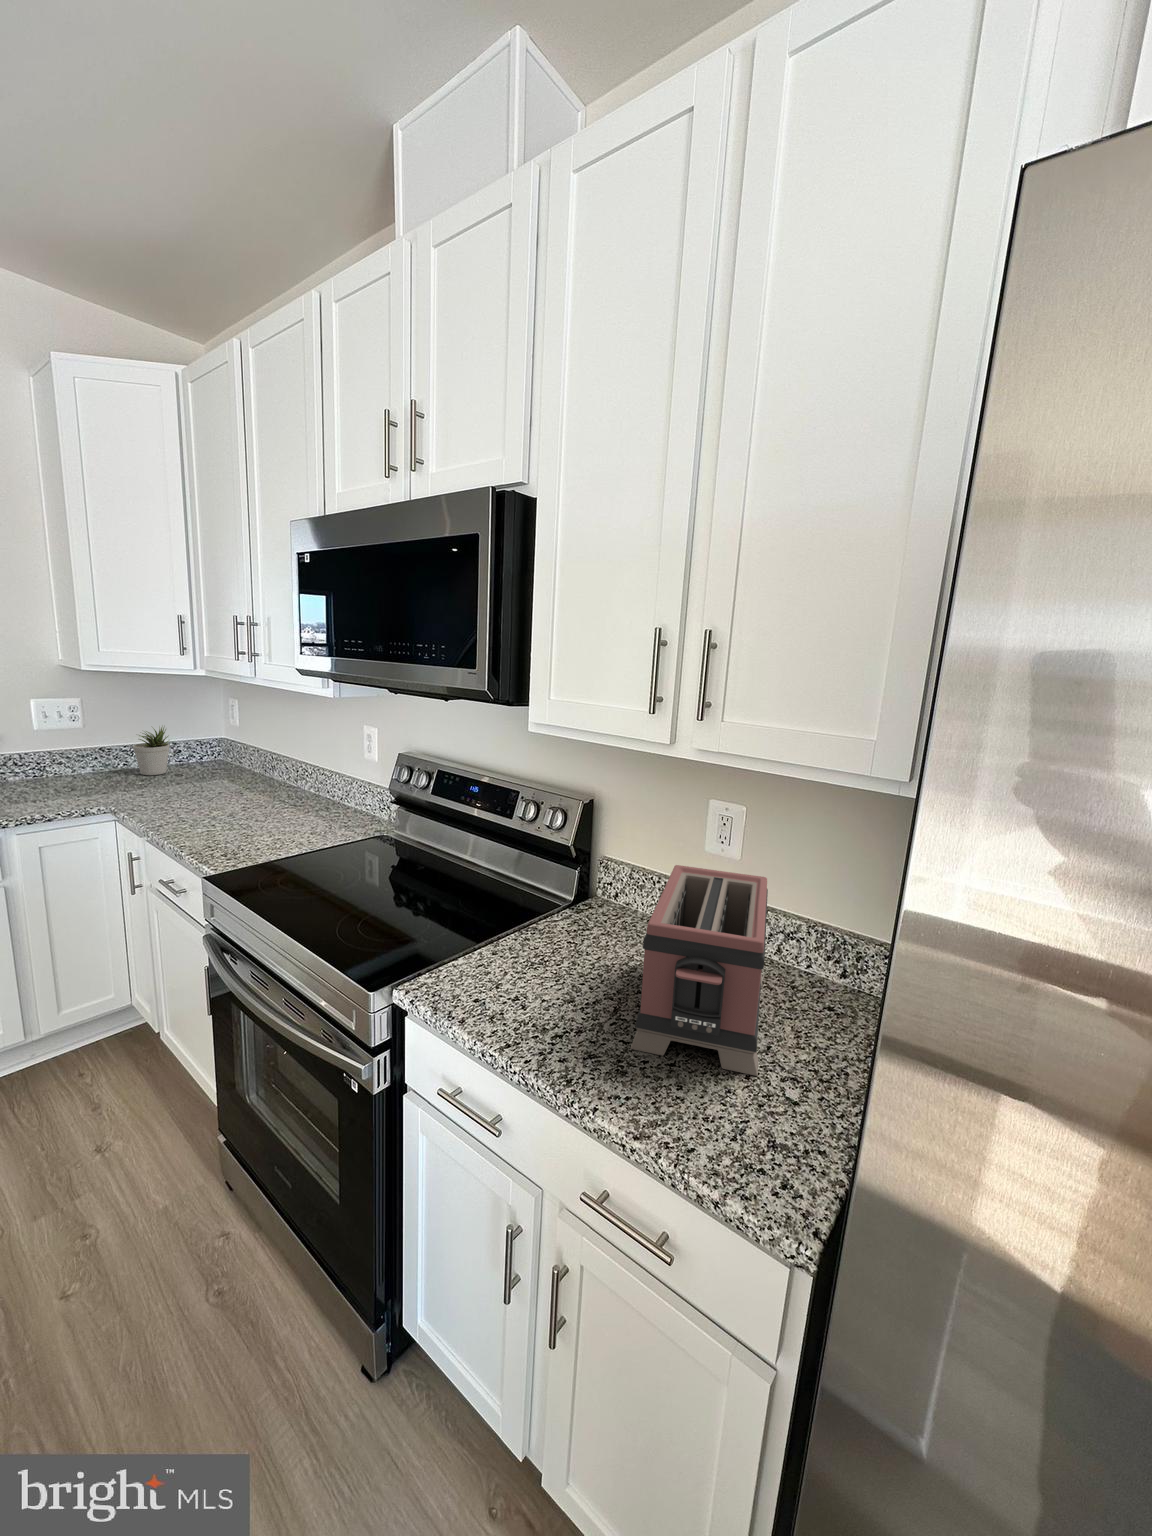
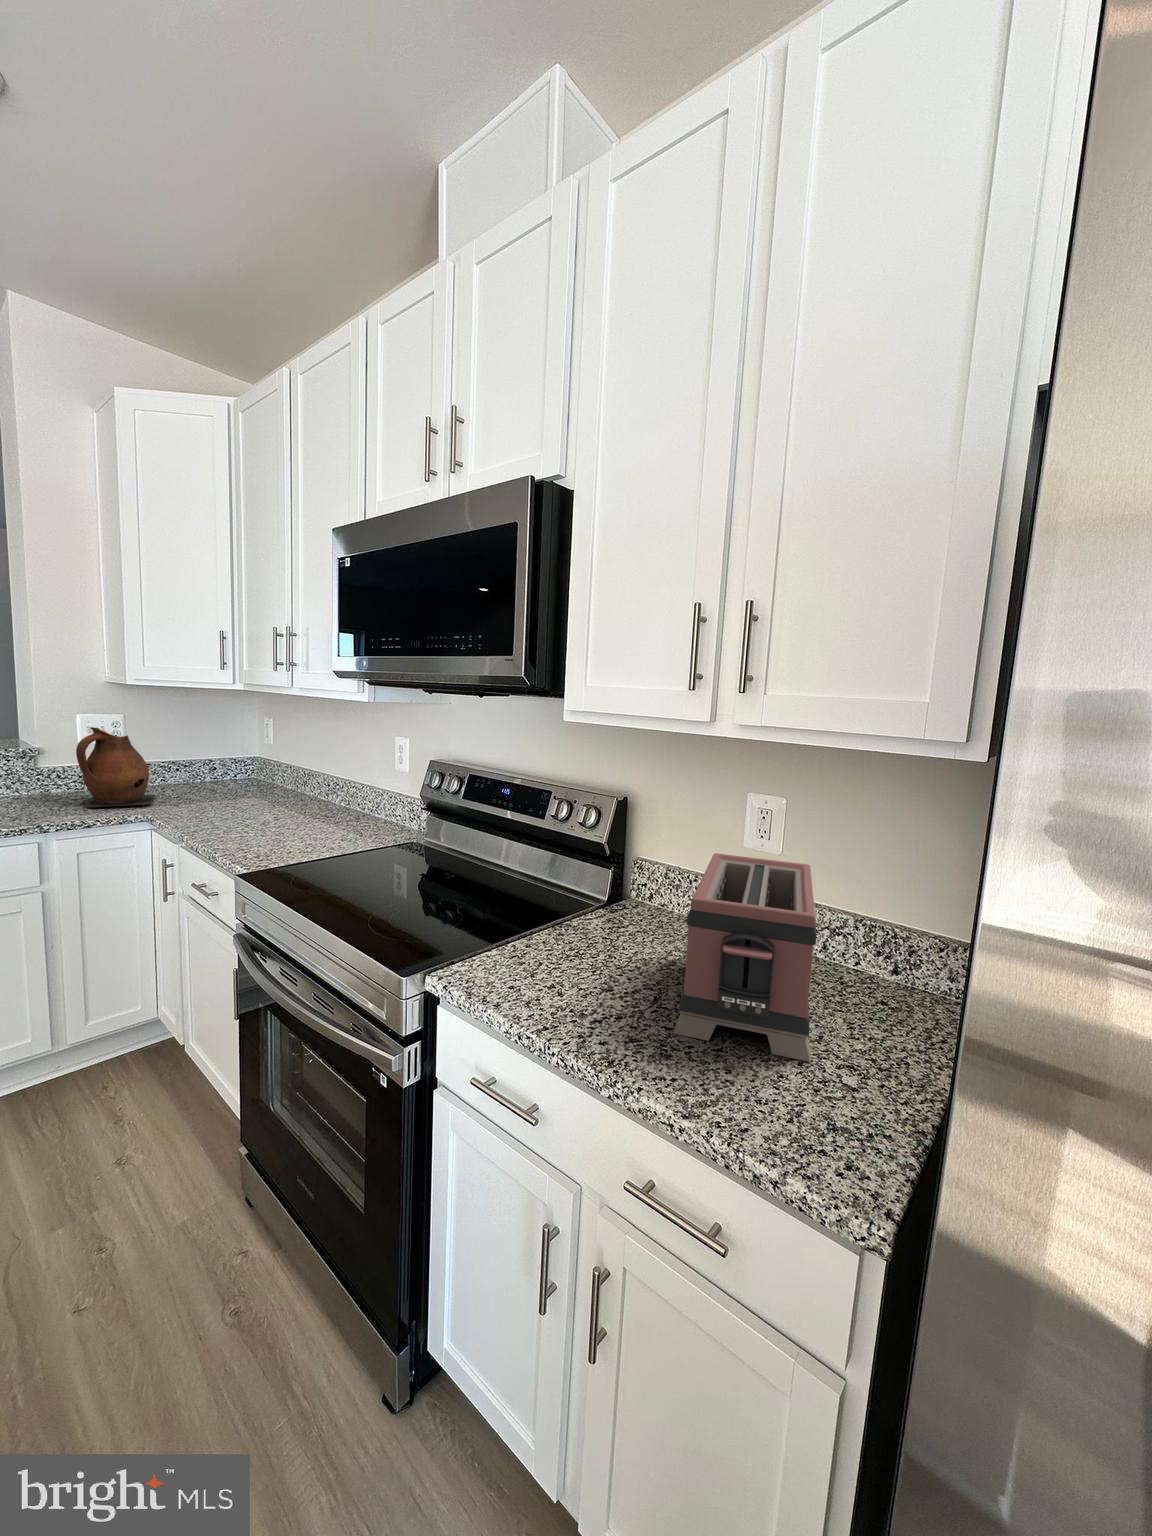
ceramic pitcher: none [30,715,115,798] -> present [76,727,155,807]
potted plant: present [133,727,170,775] -> none [173,742,210,791]

